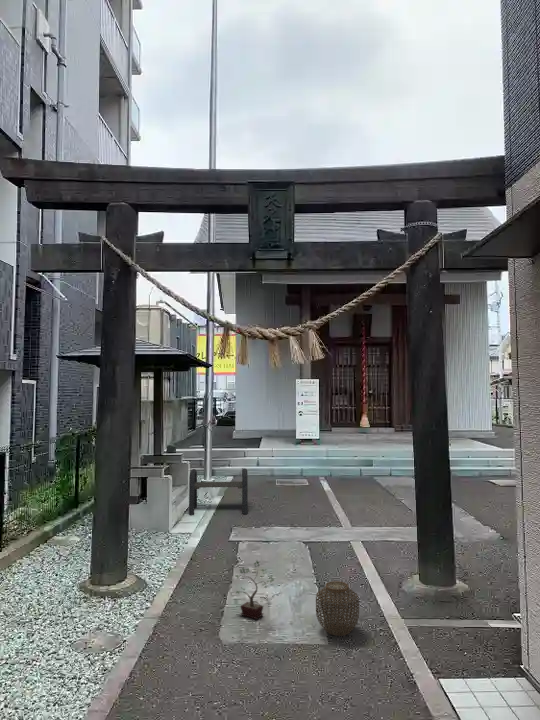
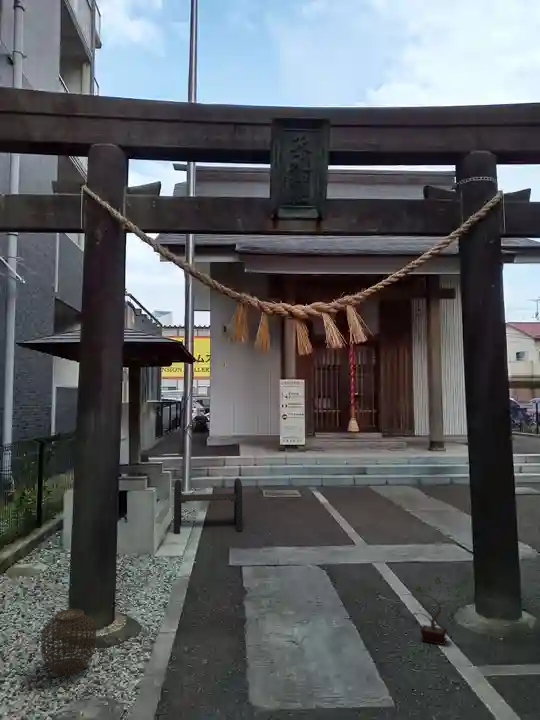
potted plant: present [236,561,274,619] -> present [412,577,467,645]
woven basket: present [316,581,359,636] -> present [41,609,96,676]

